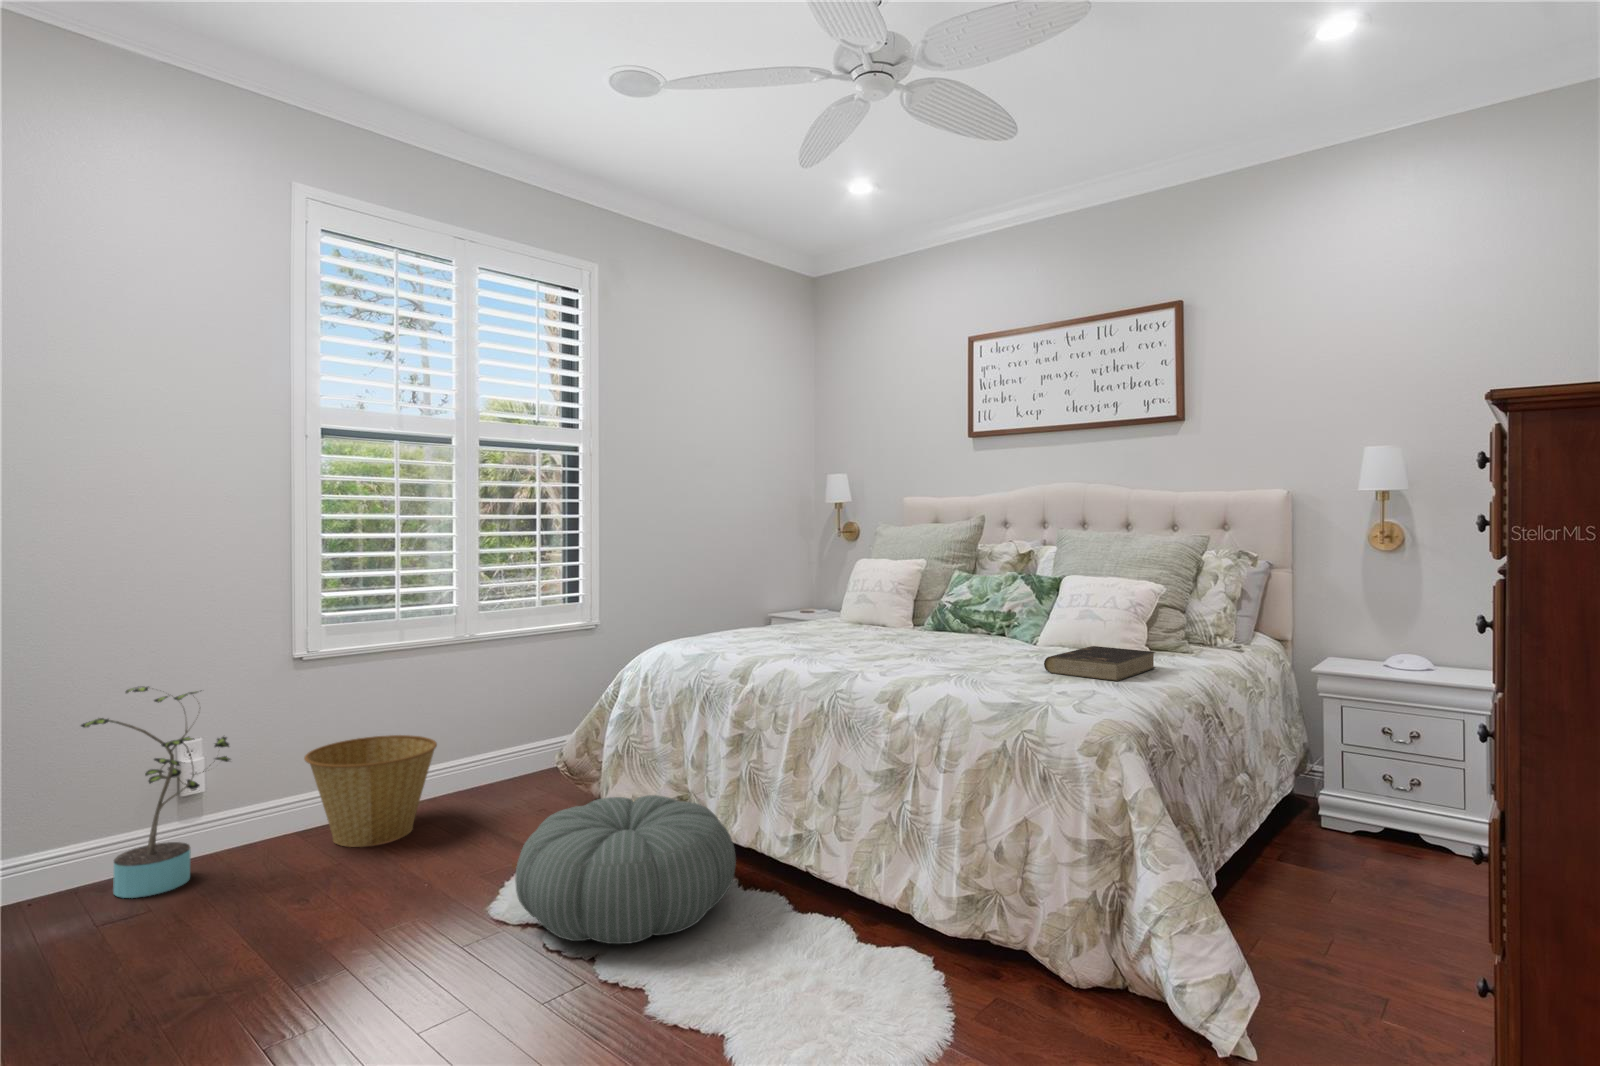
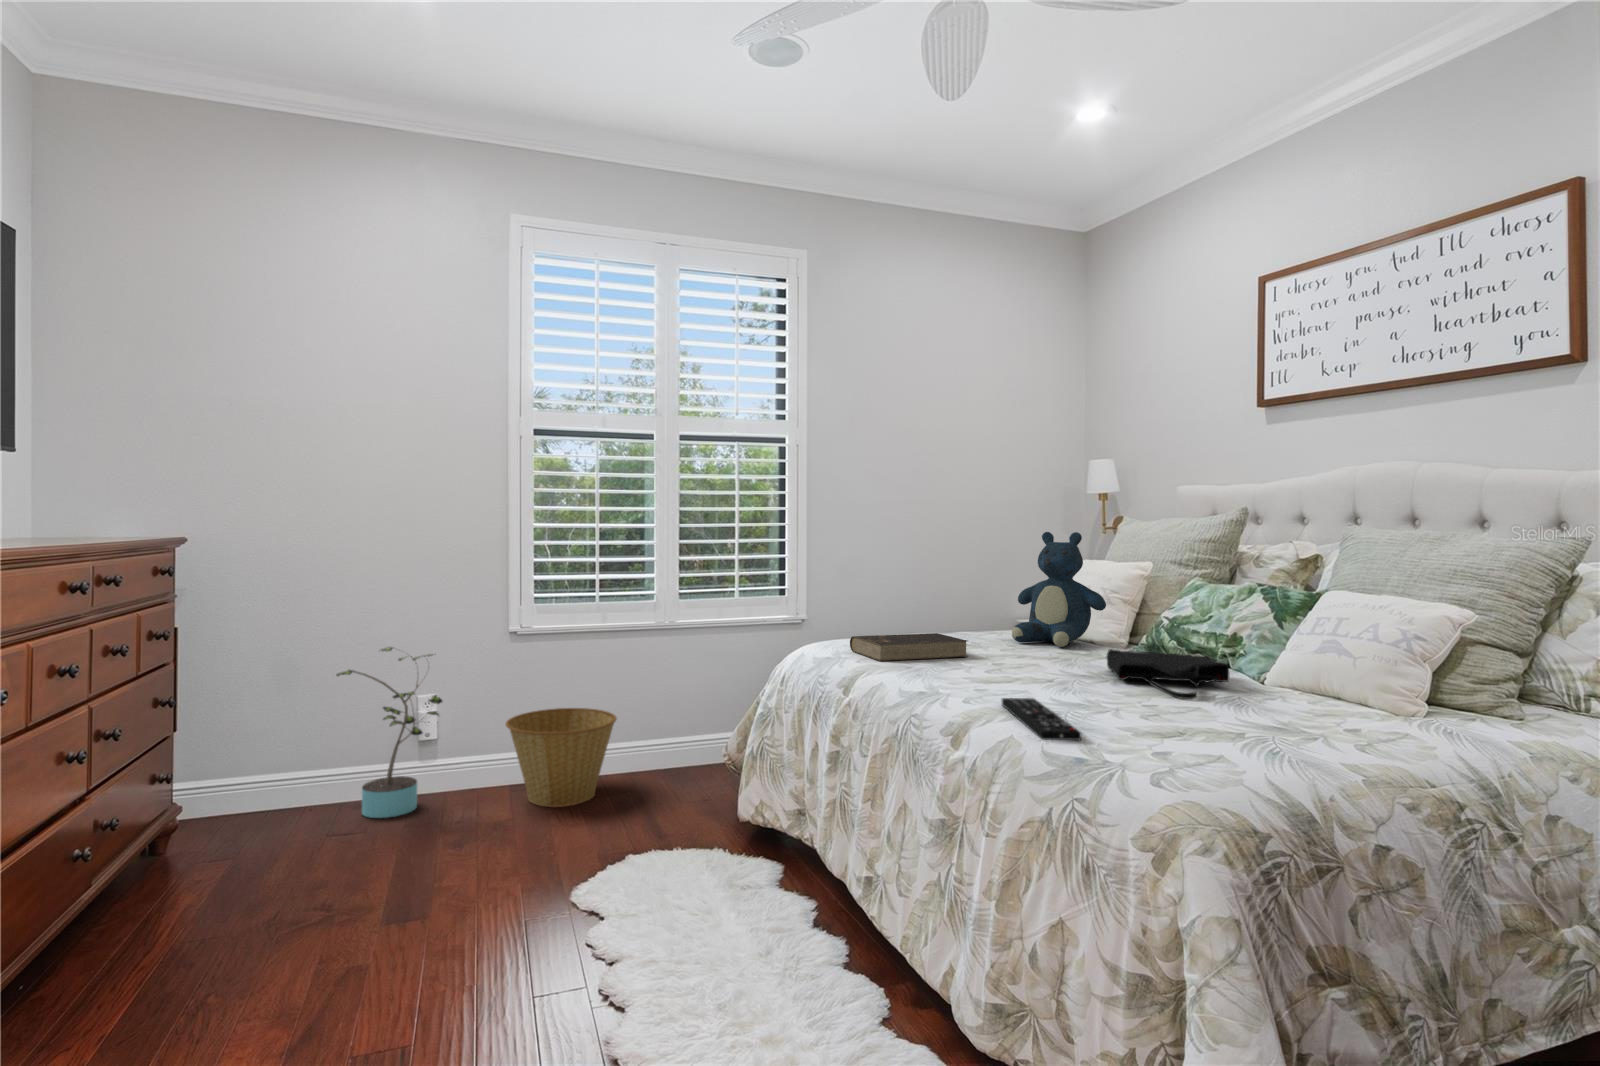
teddy bear: none [821,536,896,631] -> present [1012,532,1106,647]
tote bag: none [931,628,1027,659] -> present [1107,649,1229,699]
book: present [1044,646,1155,681] -> present [850,633,967,661]
remote control: none [914,666,1008,692] -> present [1002,698,1081,740]
pouf: present [515,795,736,944] -> none [579,798,801,956]

